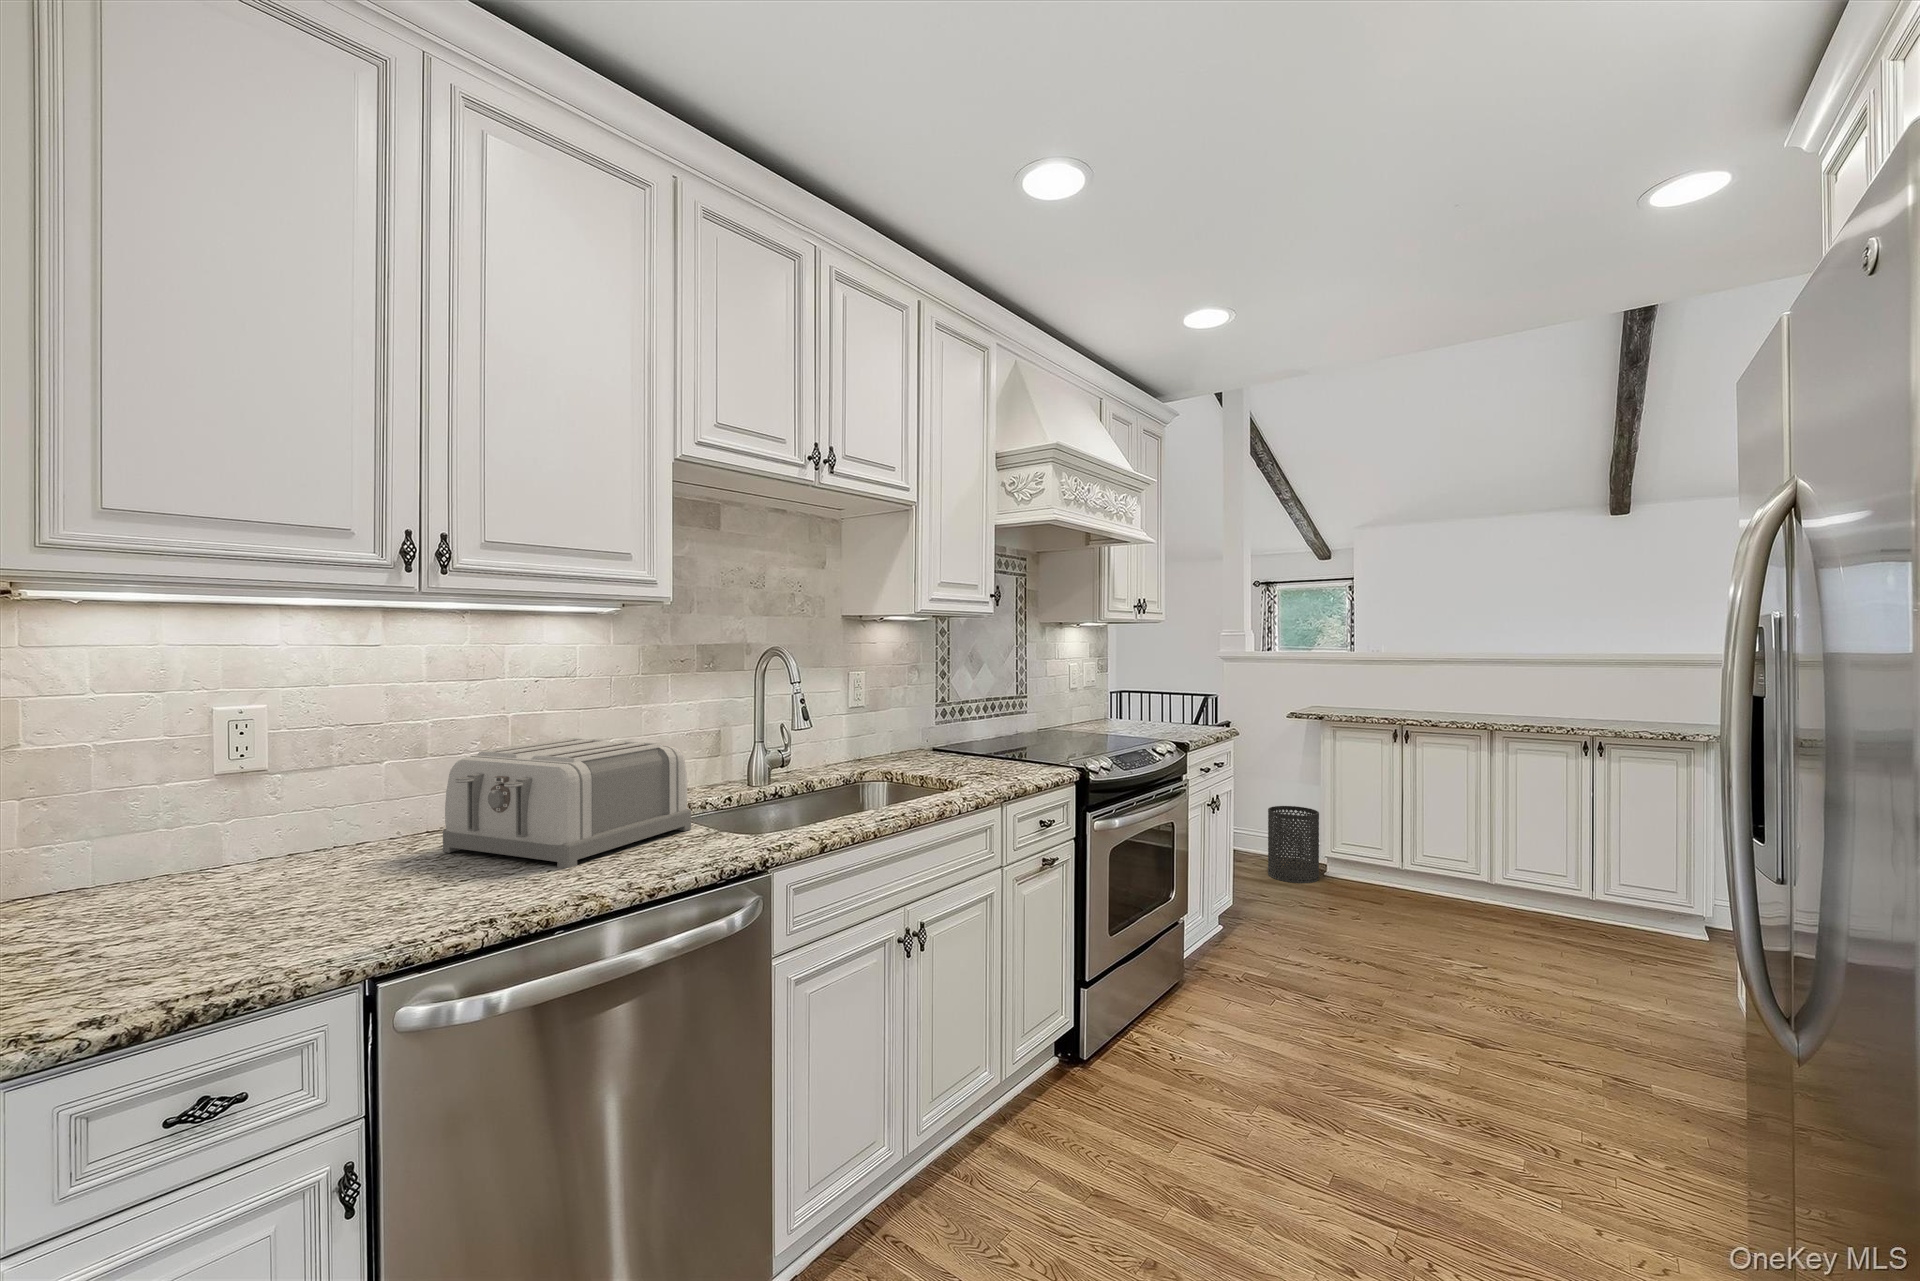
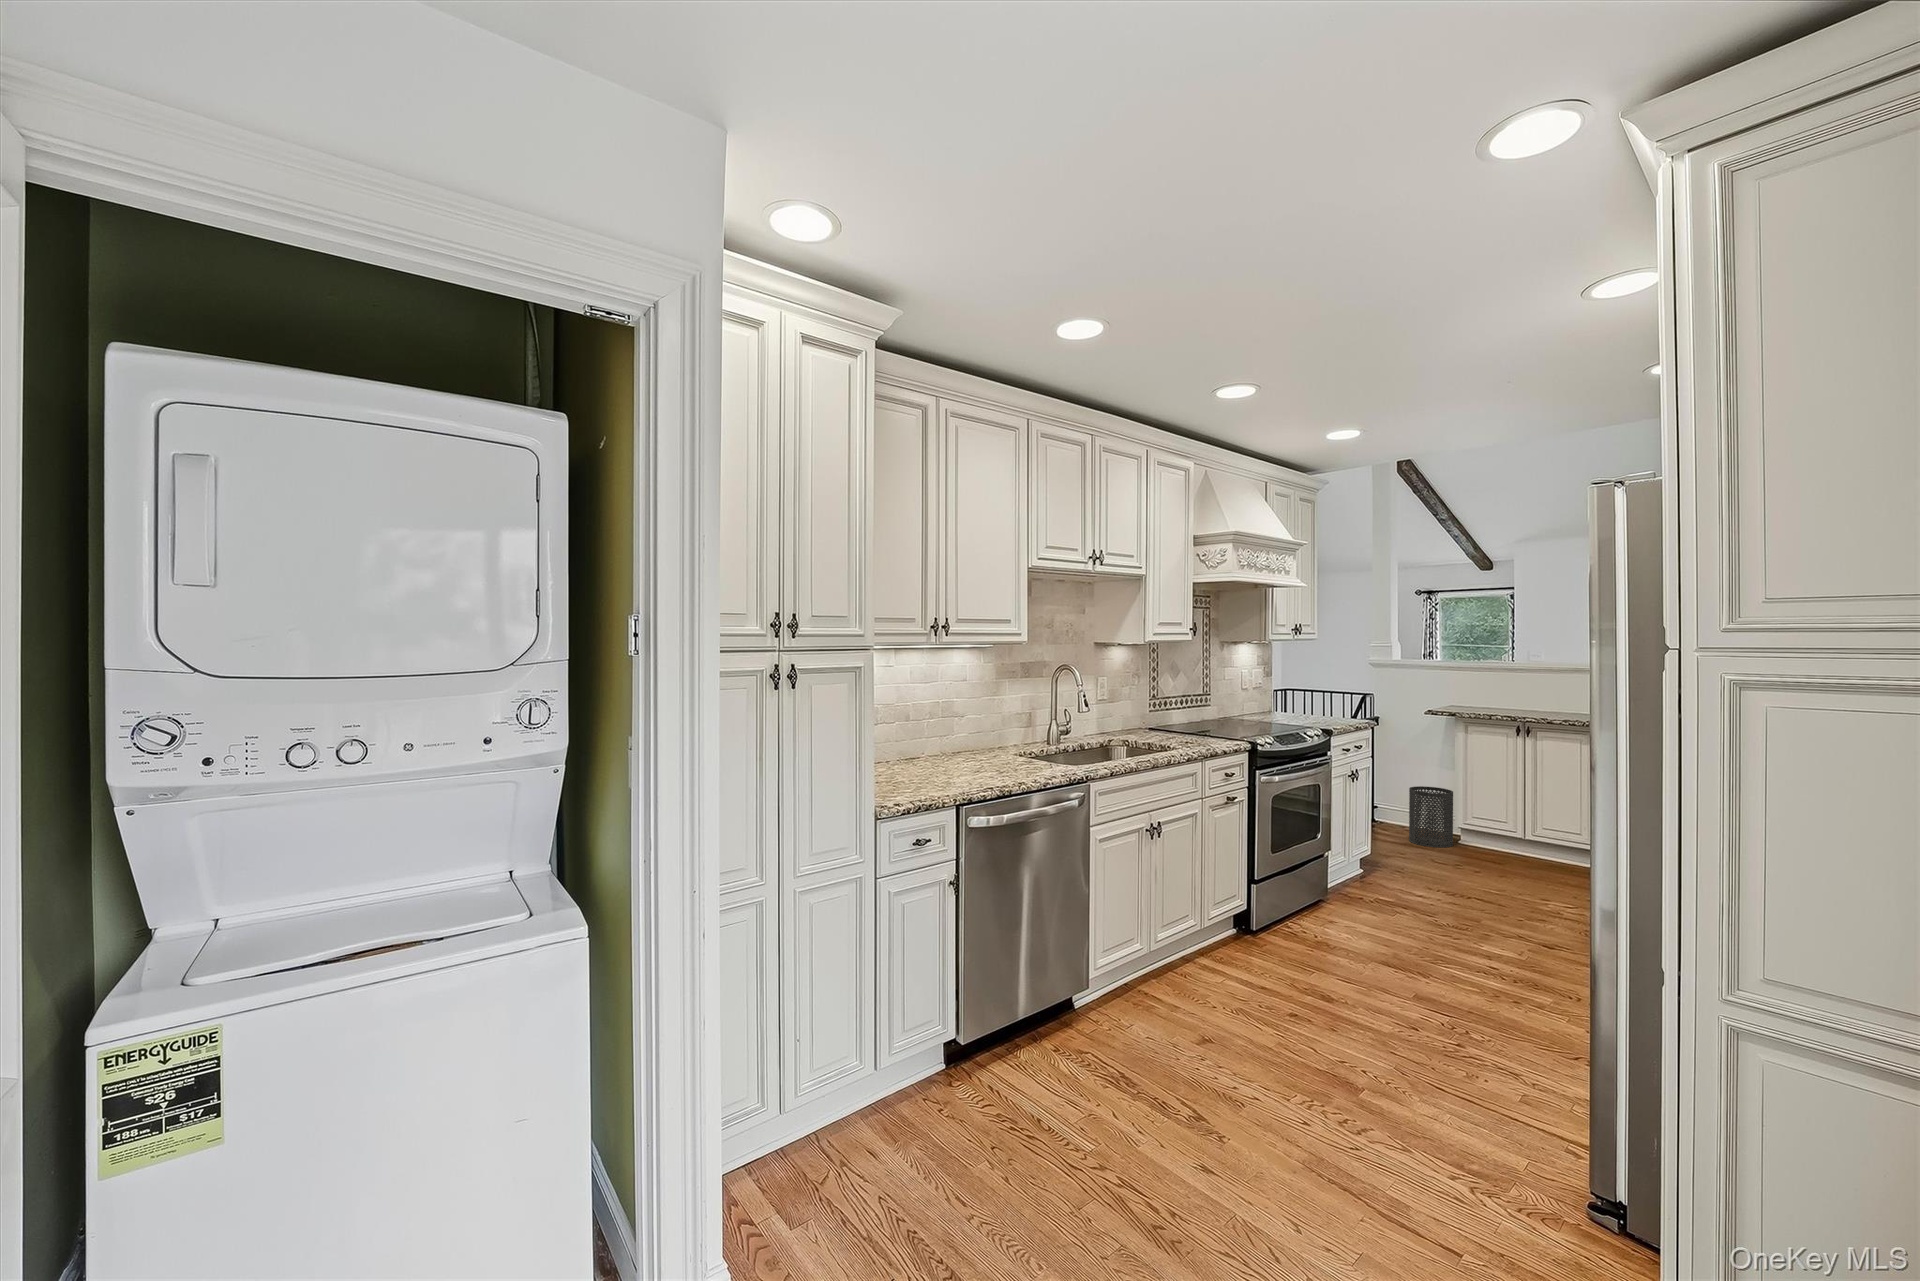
toaster: present [443,738,691,868] -> none [928,714,1038,774]

